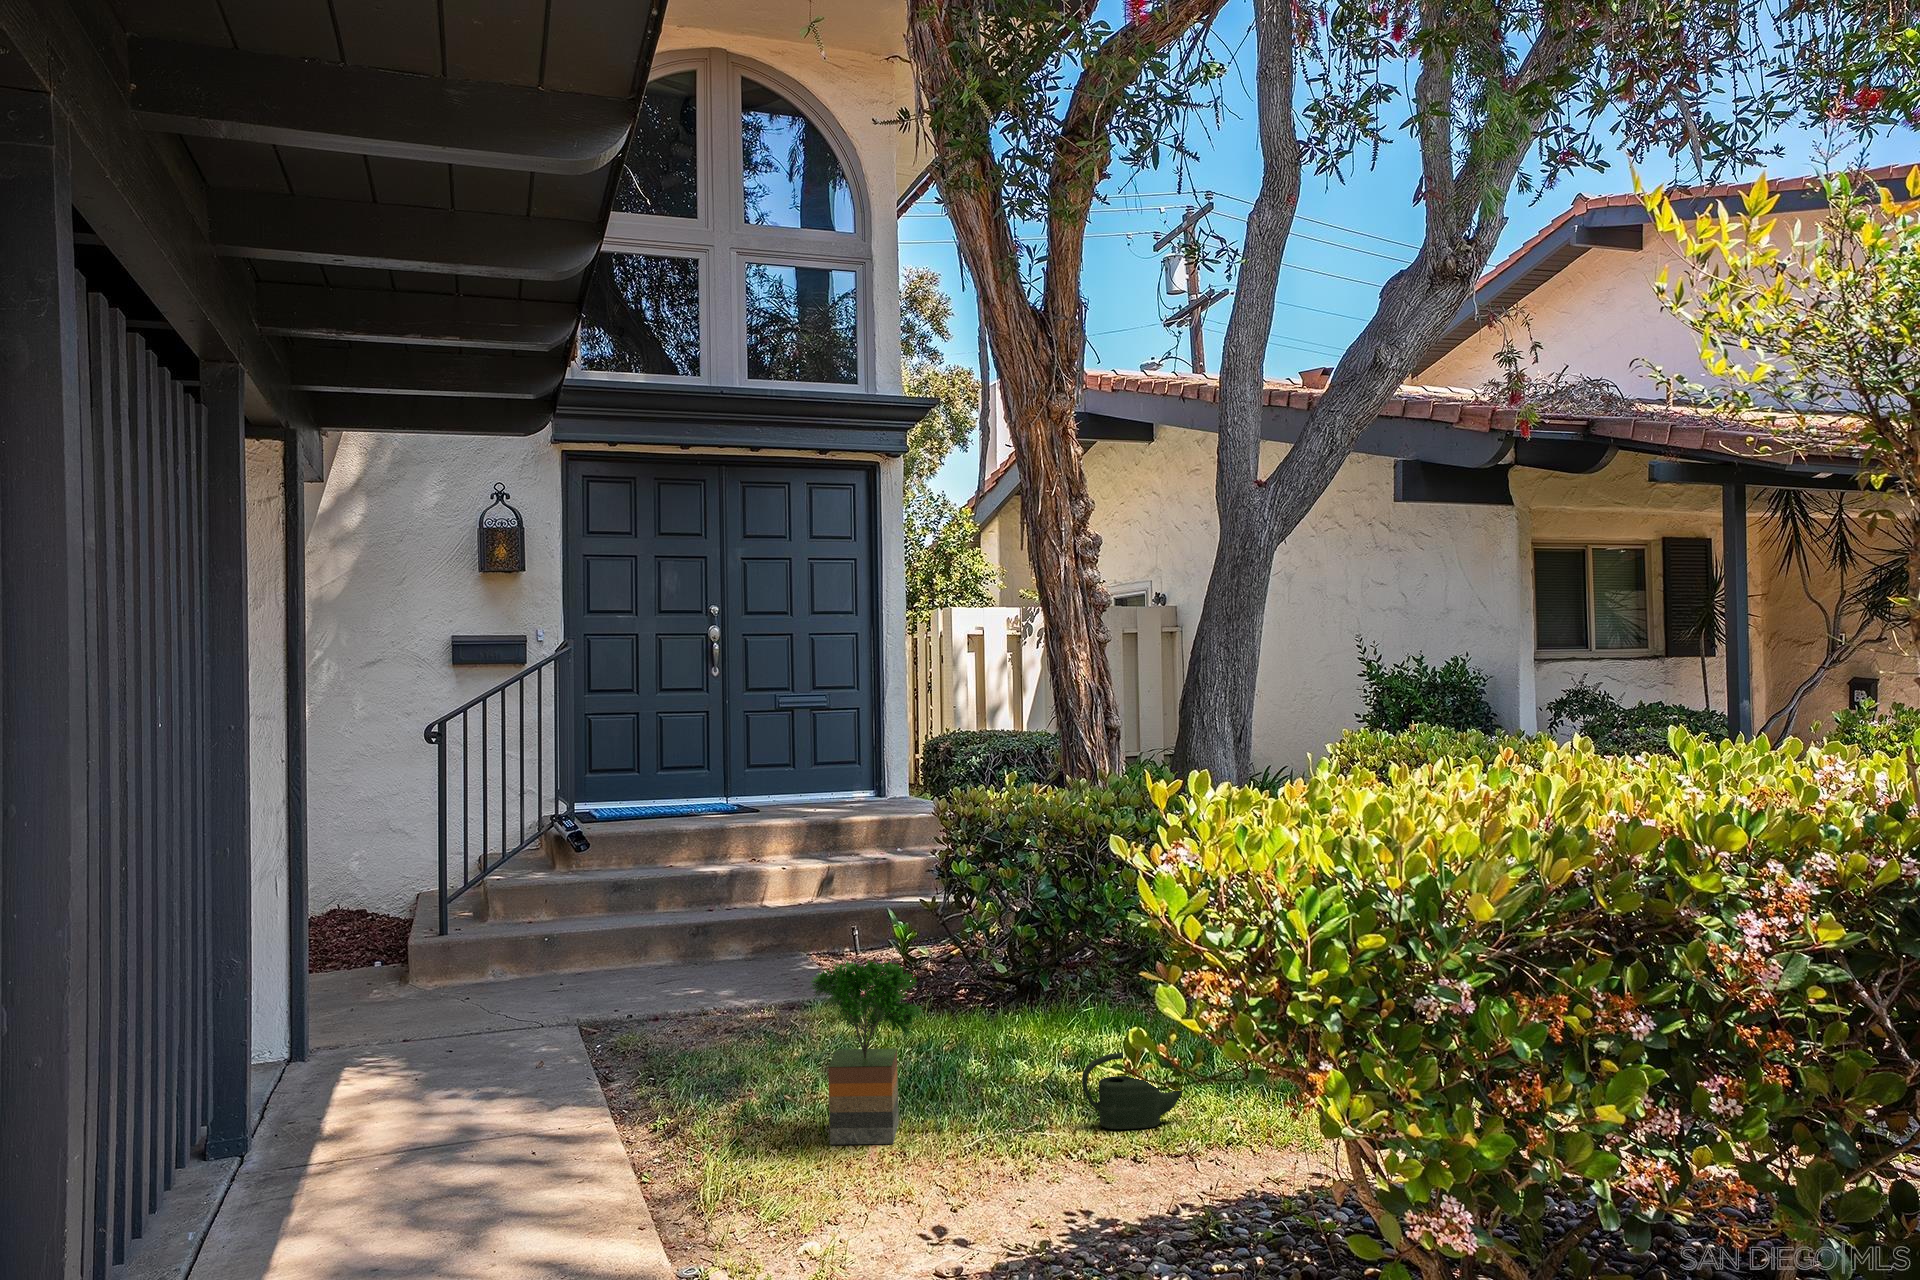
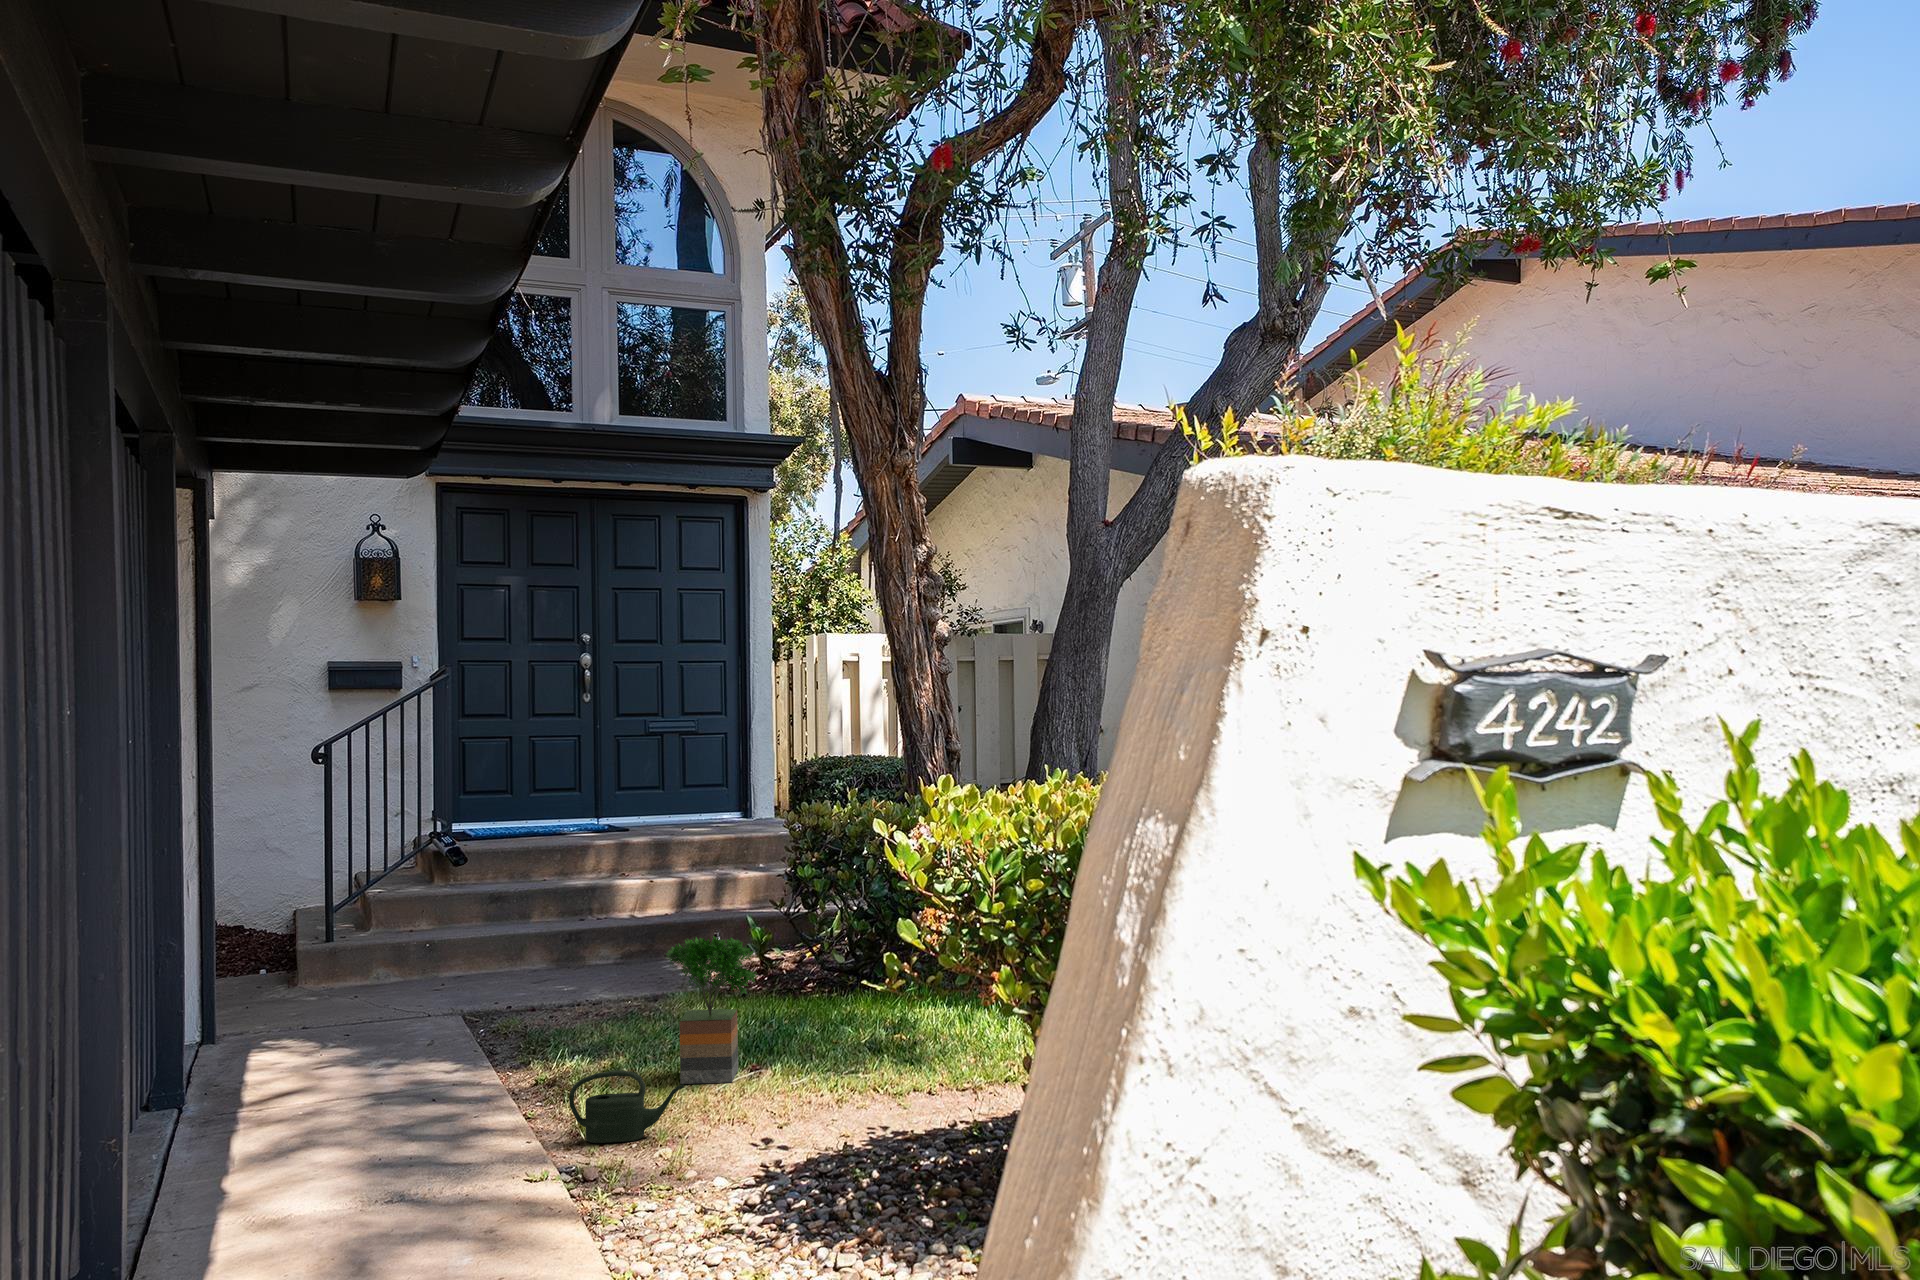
watering can: present [1082,1052,1183,1129] -> present [569,1071,684,1143]

